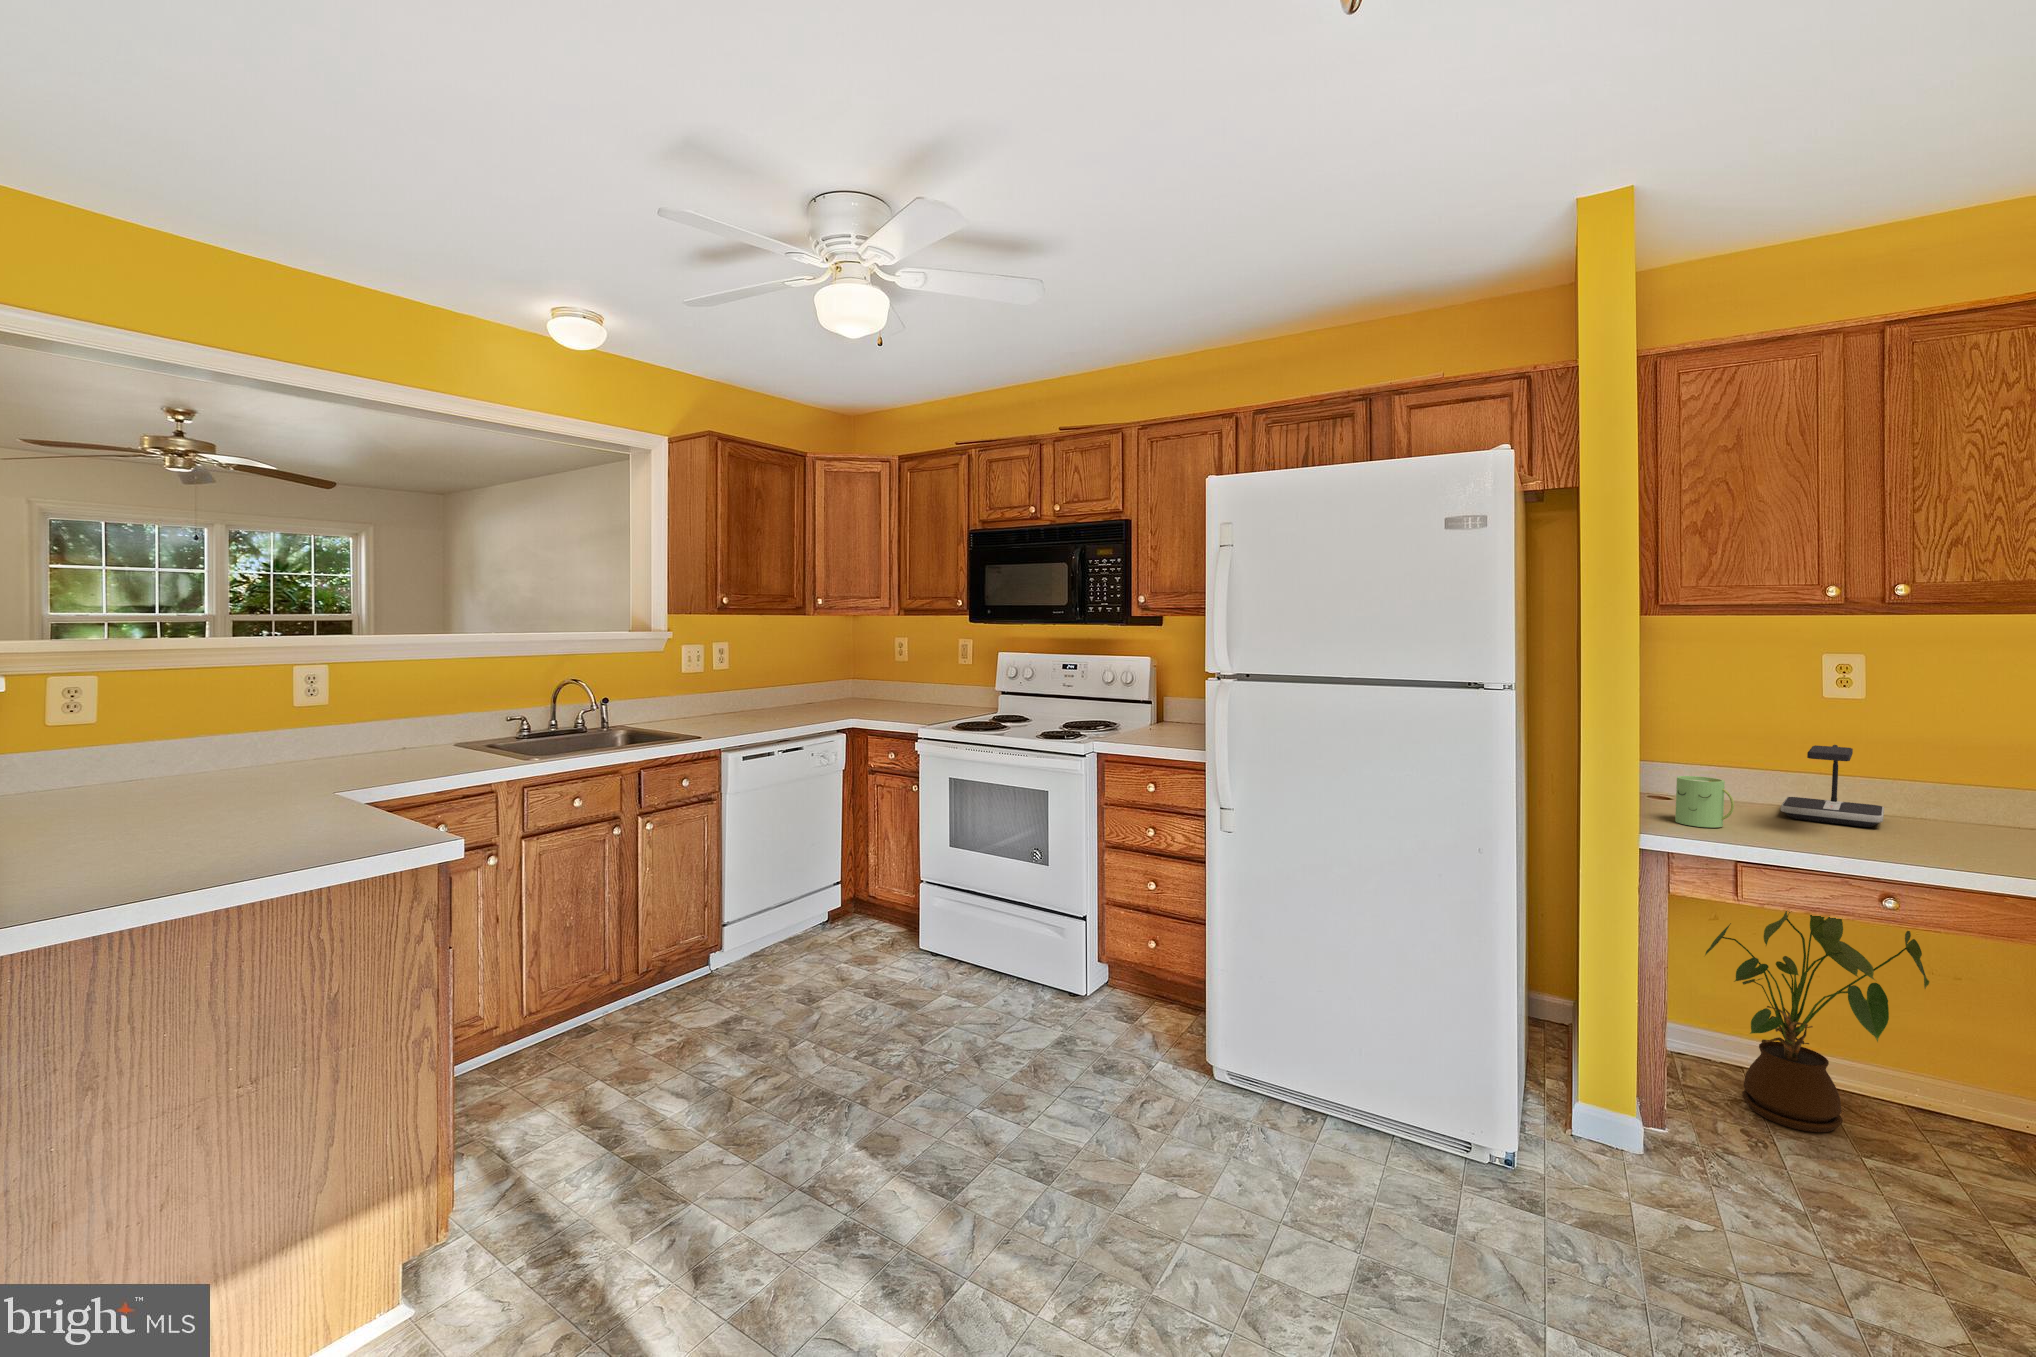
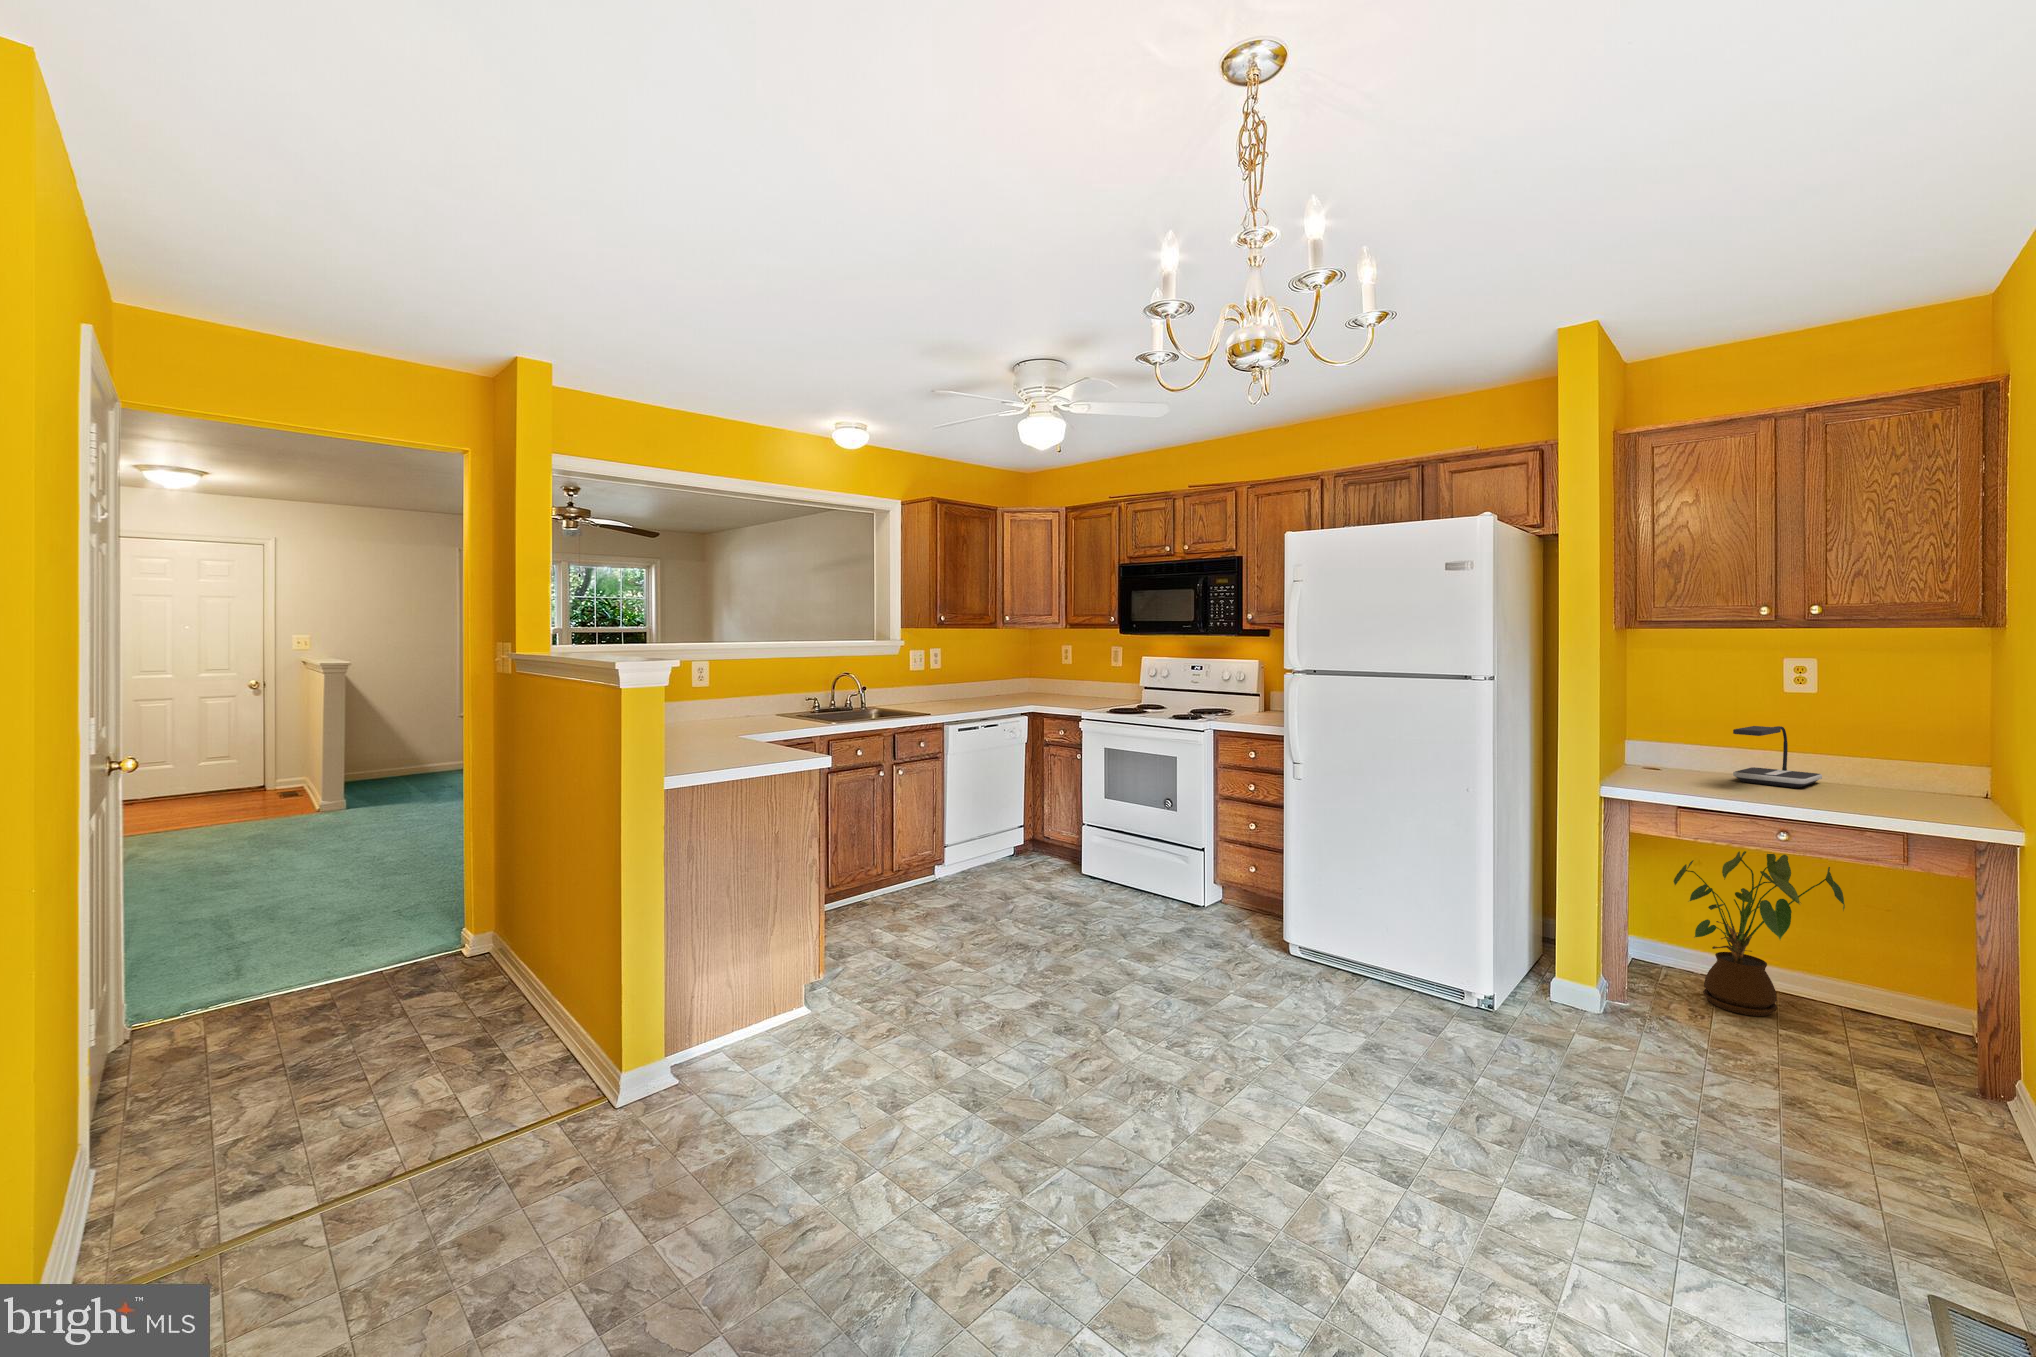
mug: present [1675,776,1734,828] -> none [1640,748,1681,785]

